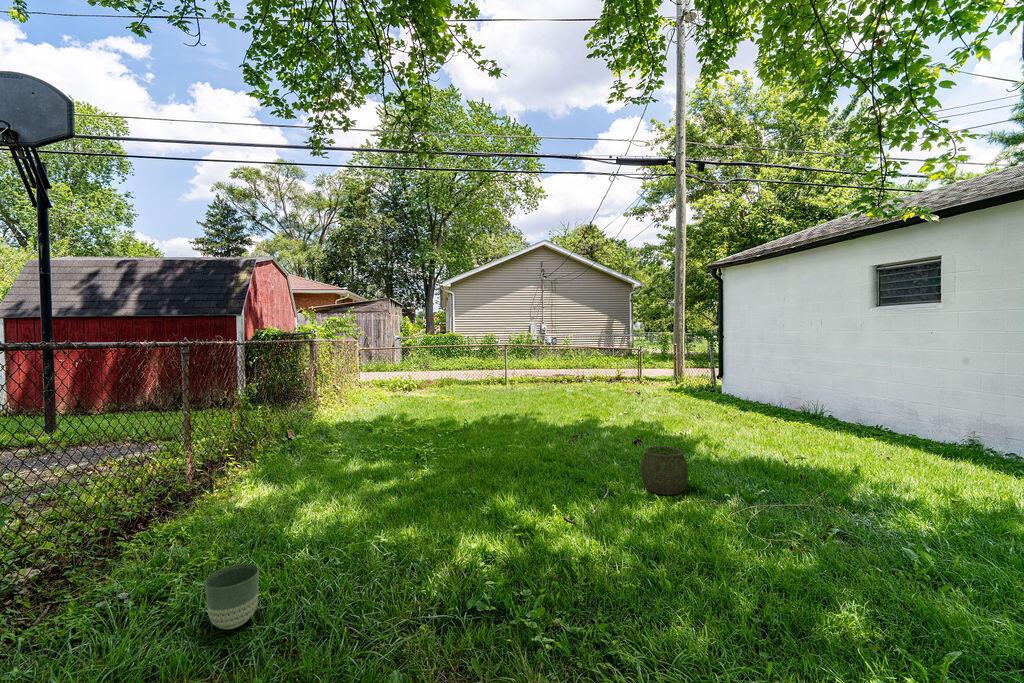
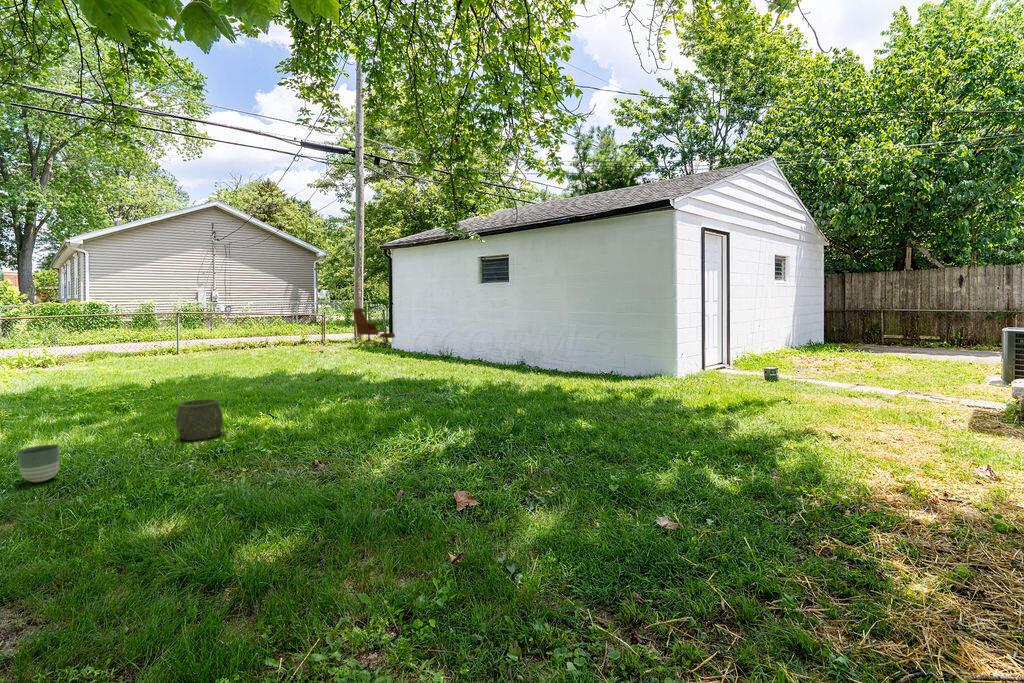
lounge chair: none [675,342,727,387] -> present [353,308,395,343]
woven basket: present [640,446,688,495] -> present [176,399,223,440]

